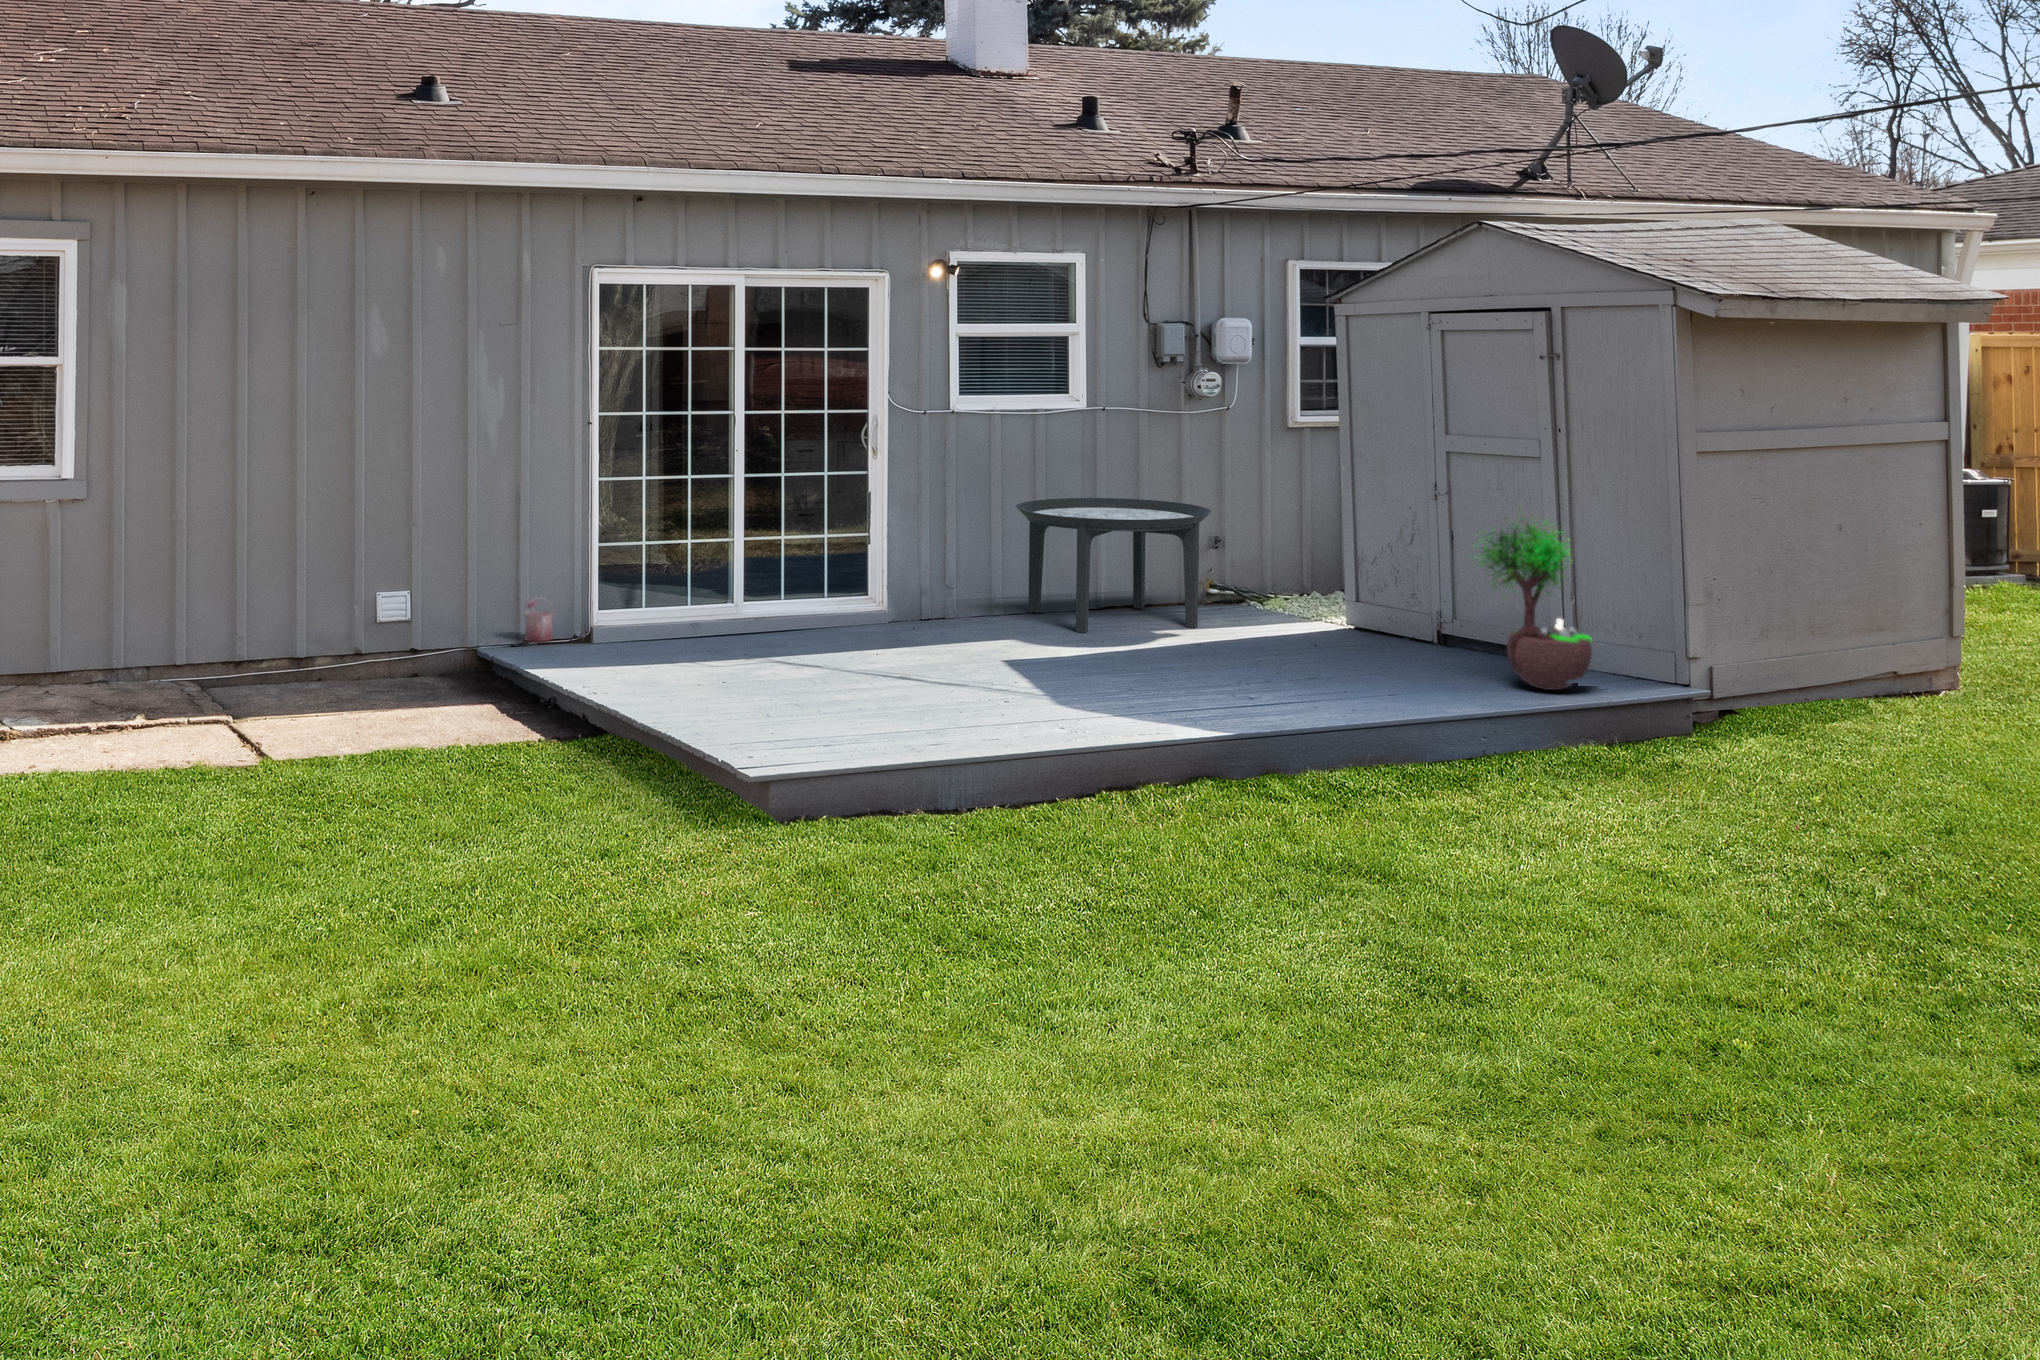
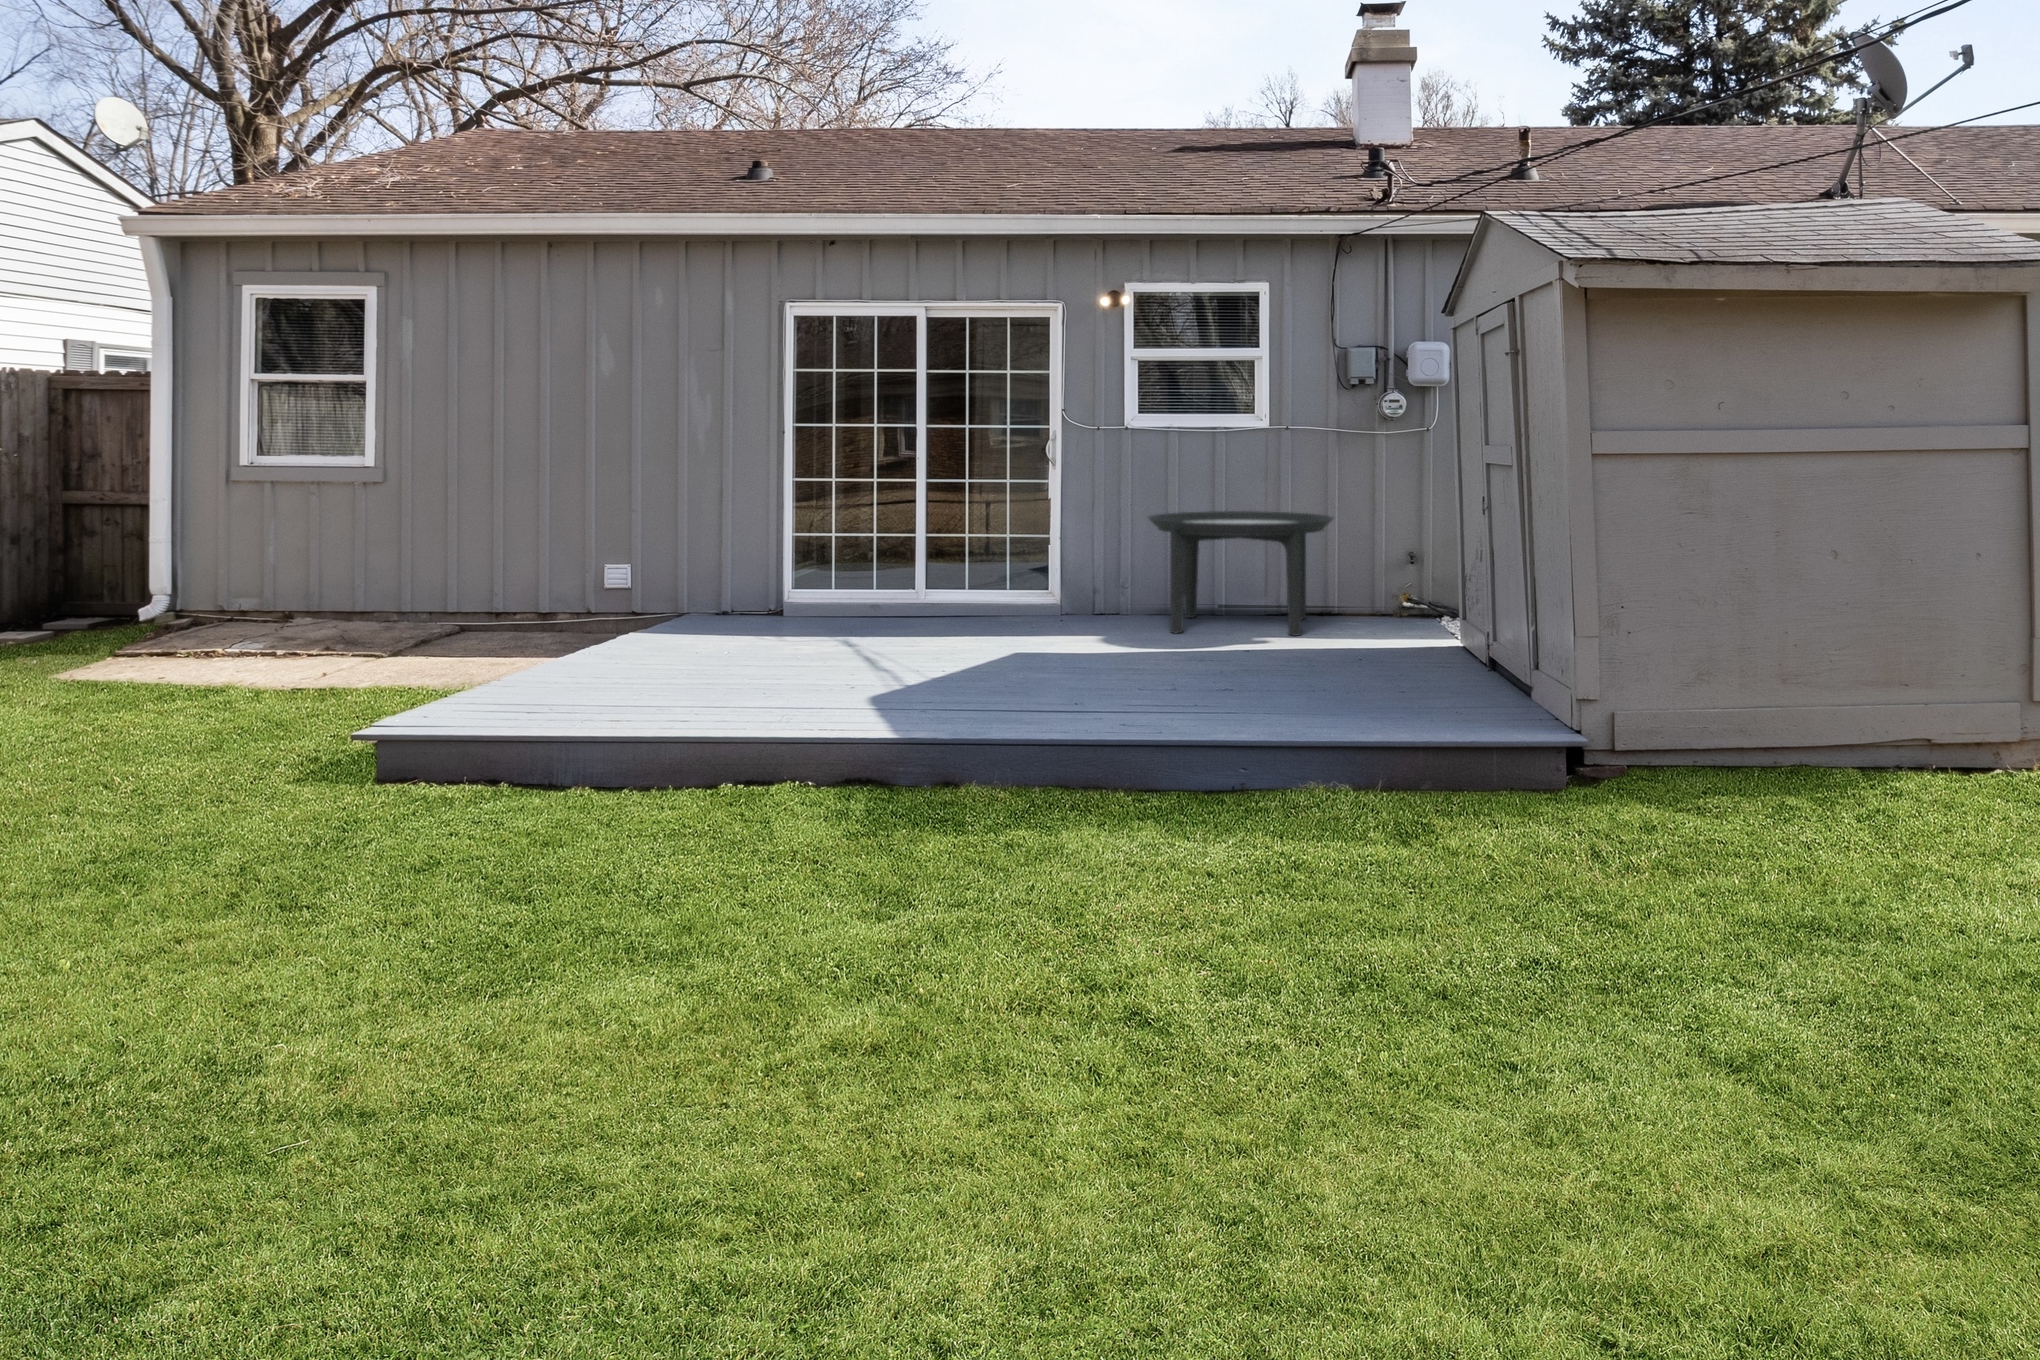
potted tree: present [1474,512,1592,690] -> none [1390,495,1520,707]
watering can: present [524,600,553,642] -> none [701,578,731,615]

